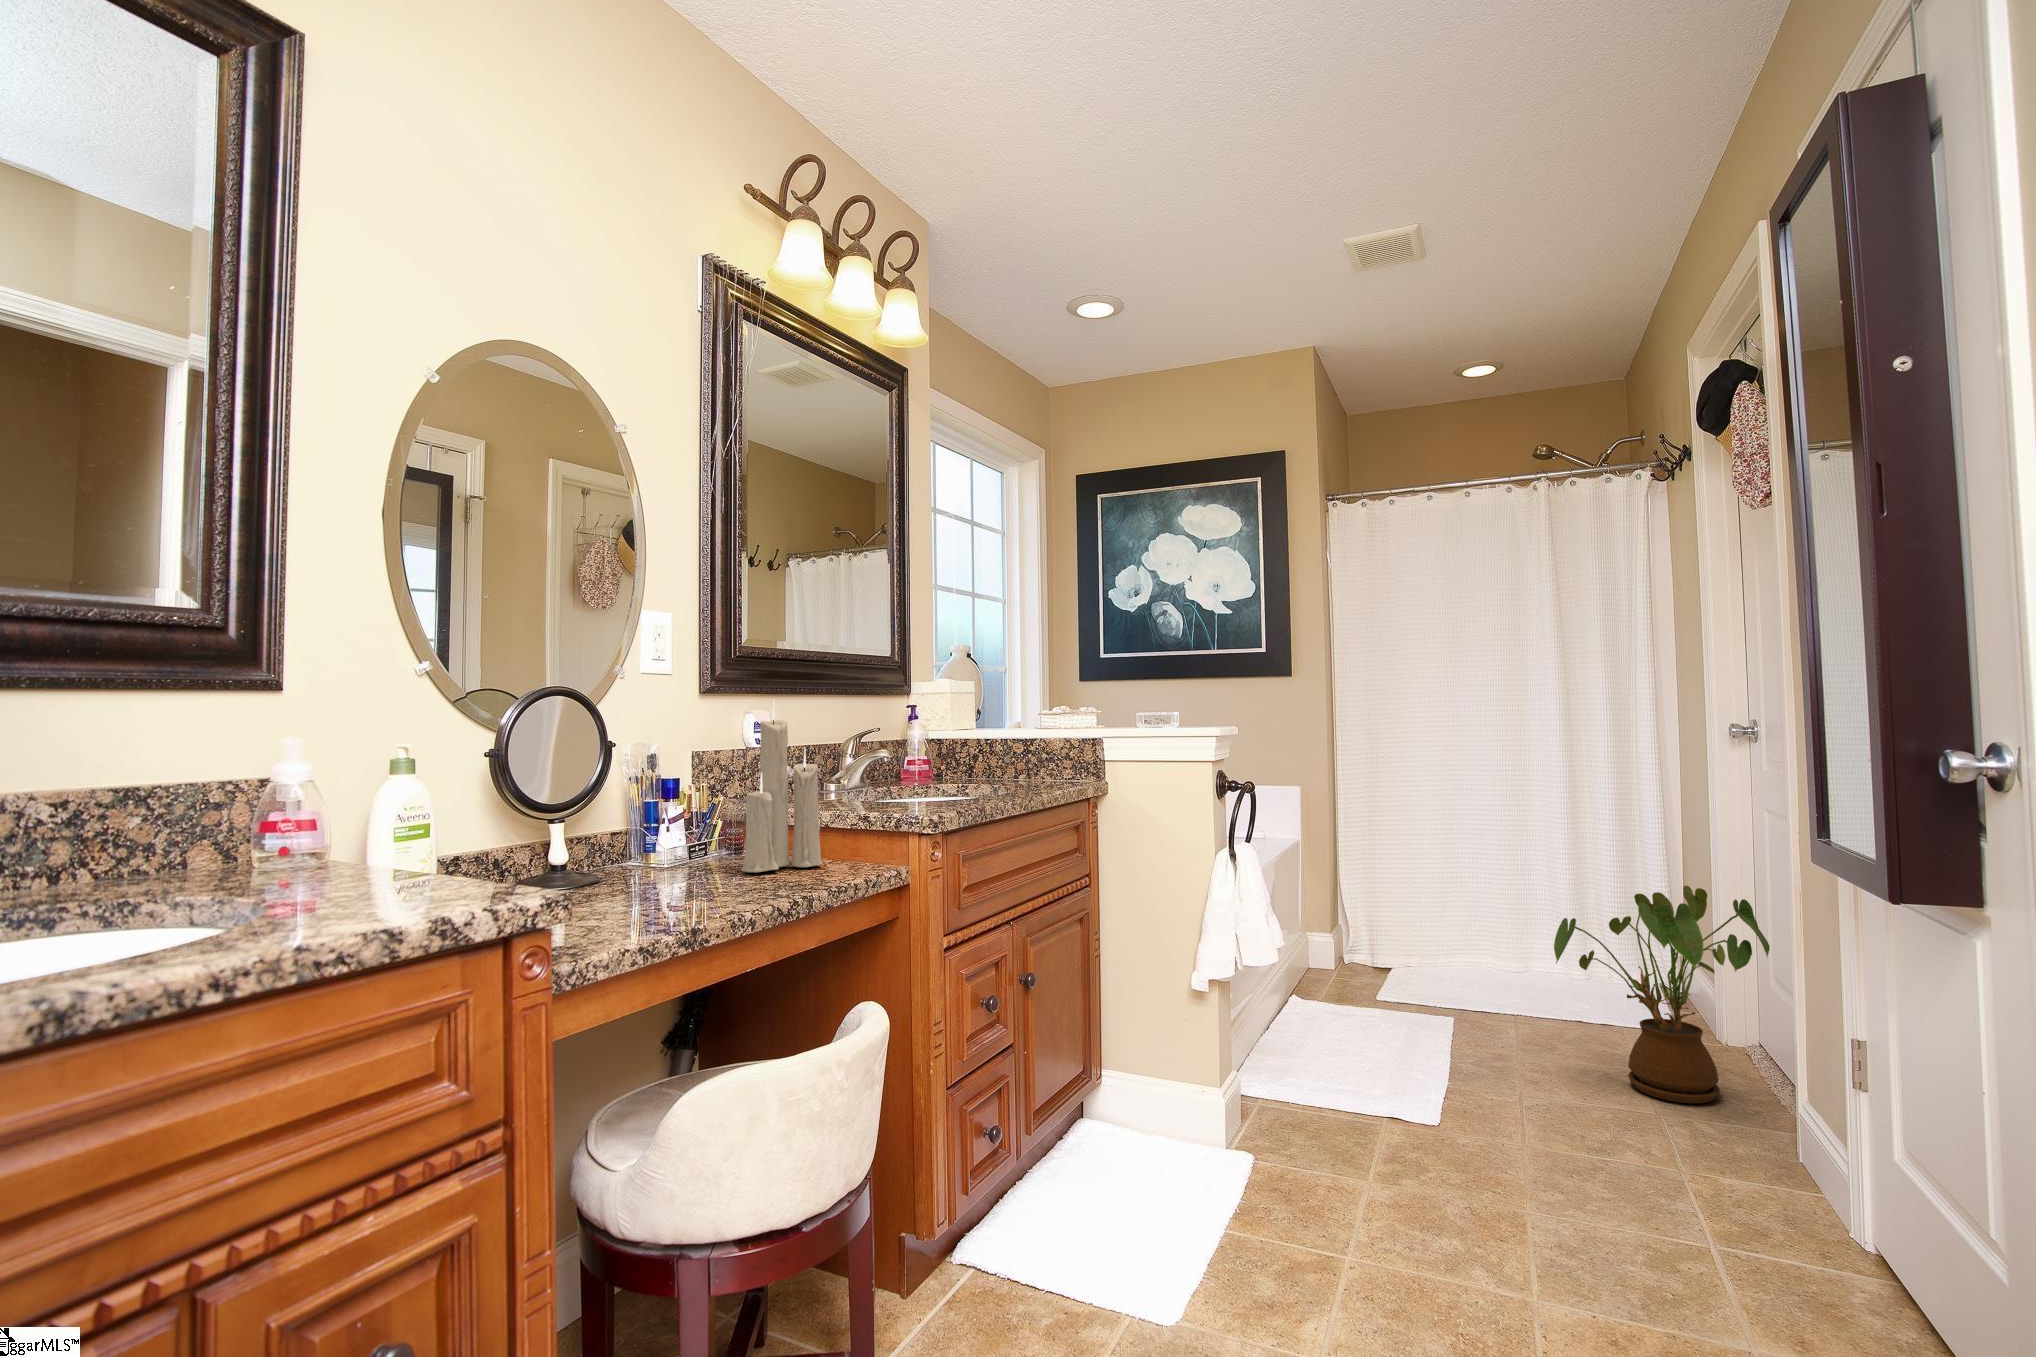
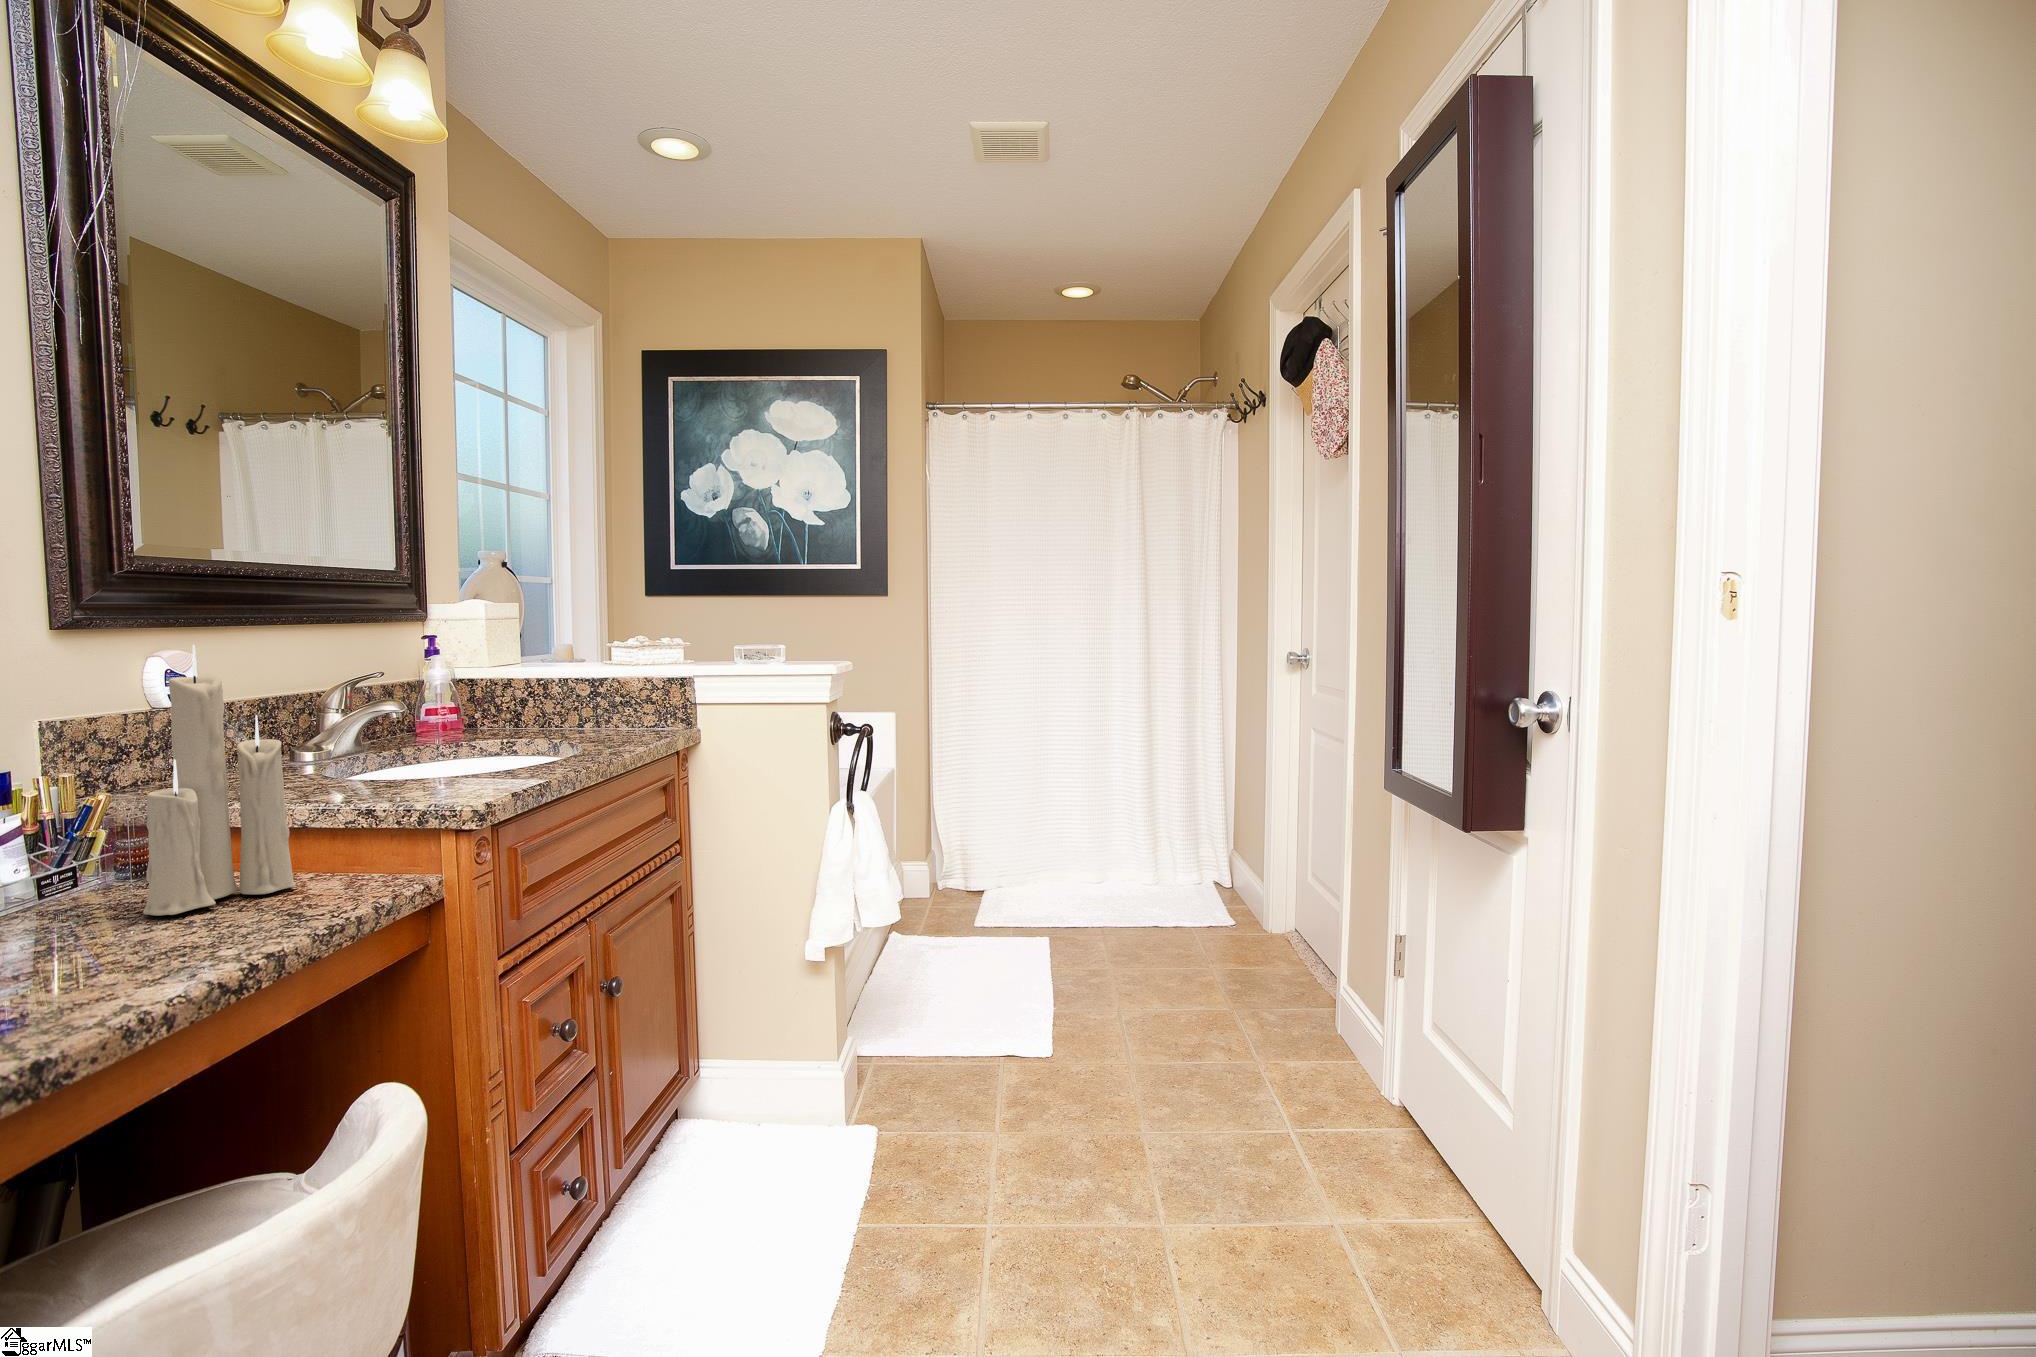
house plant: present [1554,886,1770,1104] -> none [1142,798,1309,991]

